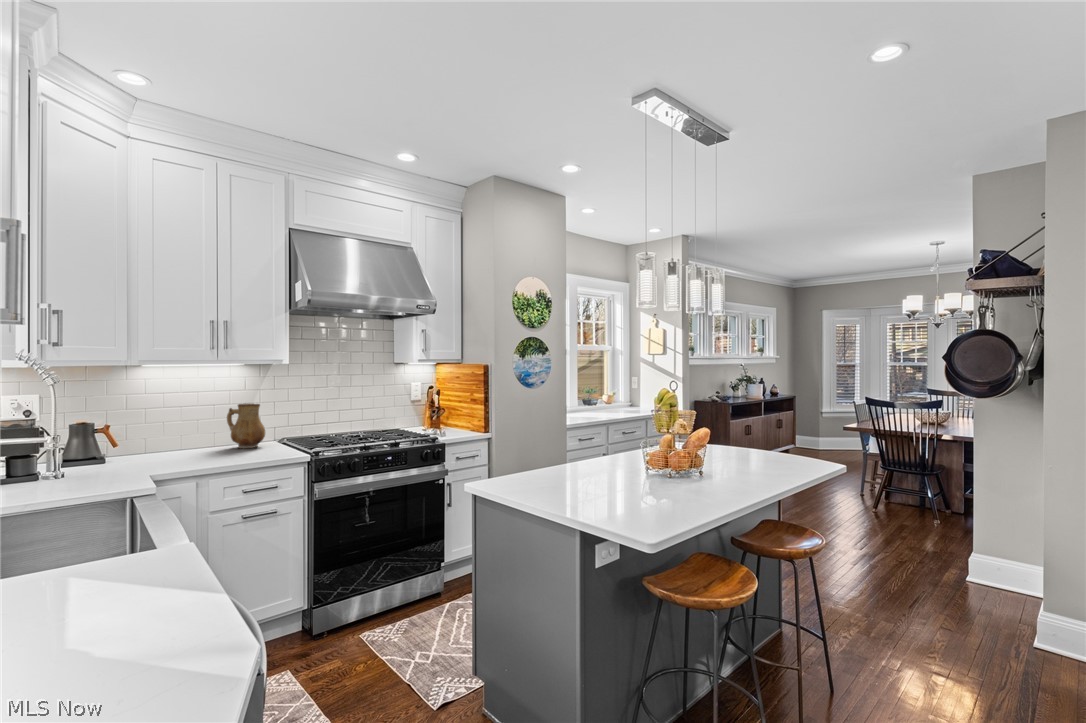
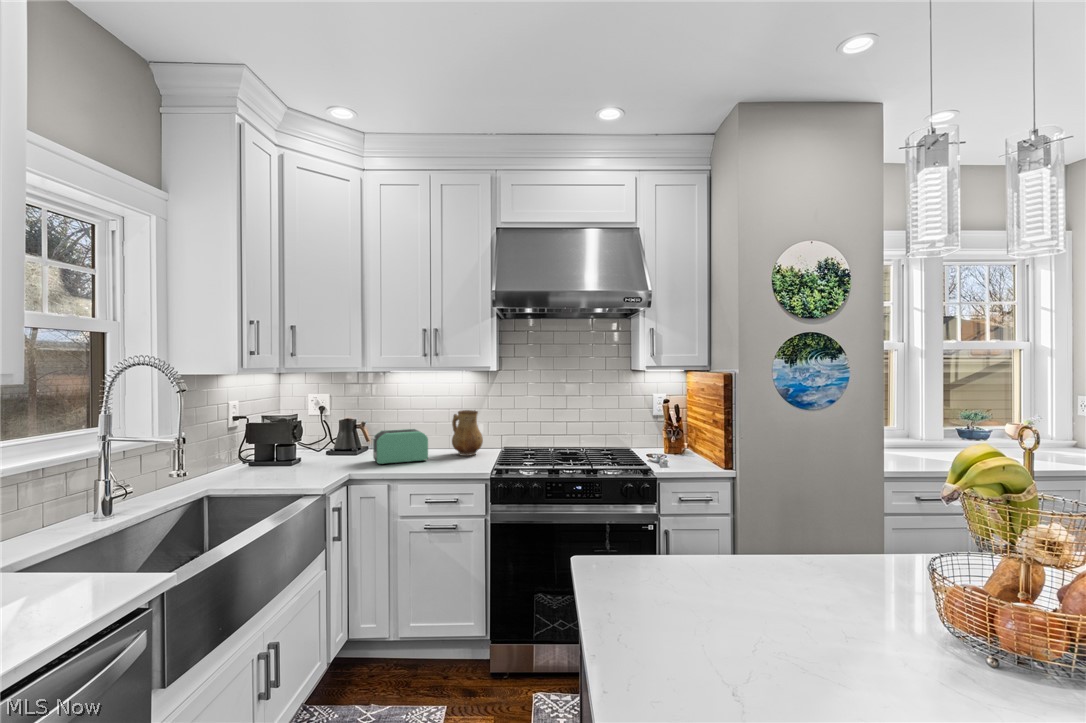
toaster: none [150,425,220,463] -> present [371,429,428,464]

